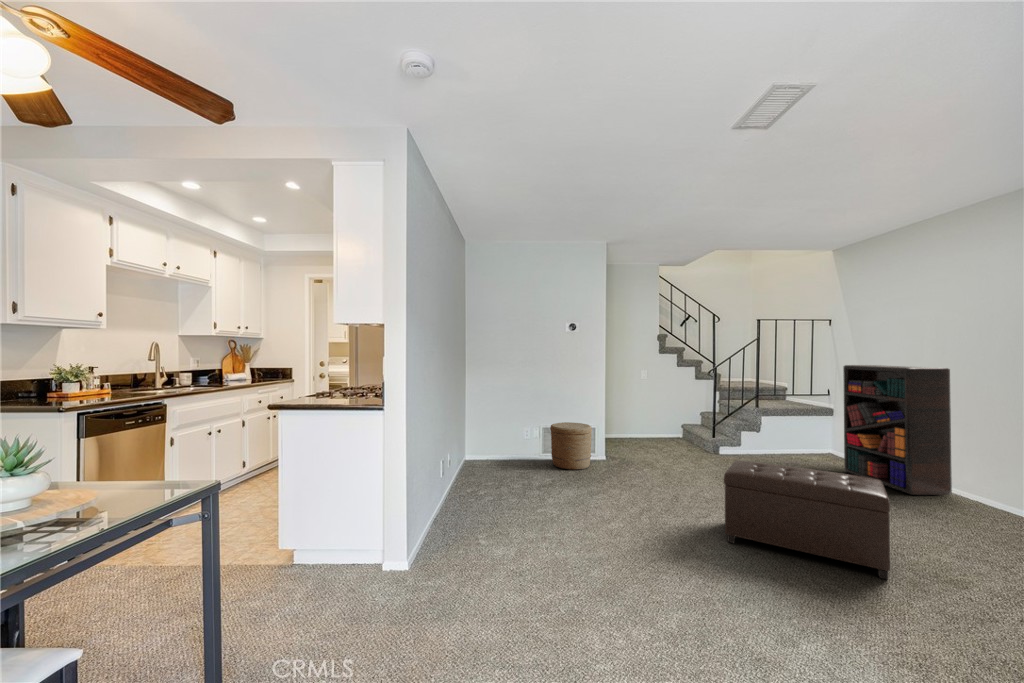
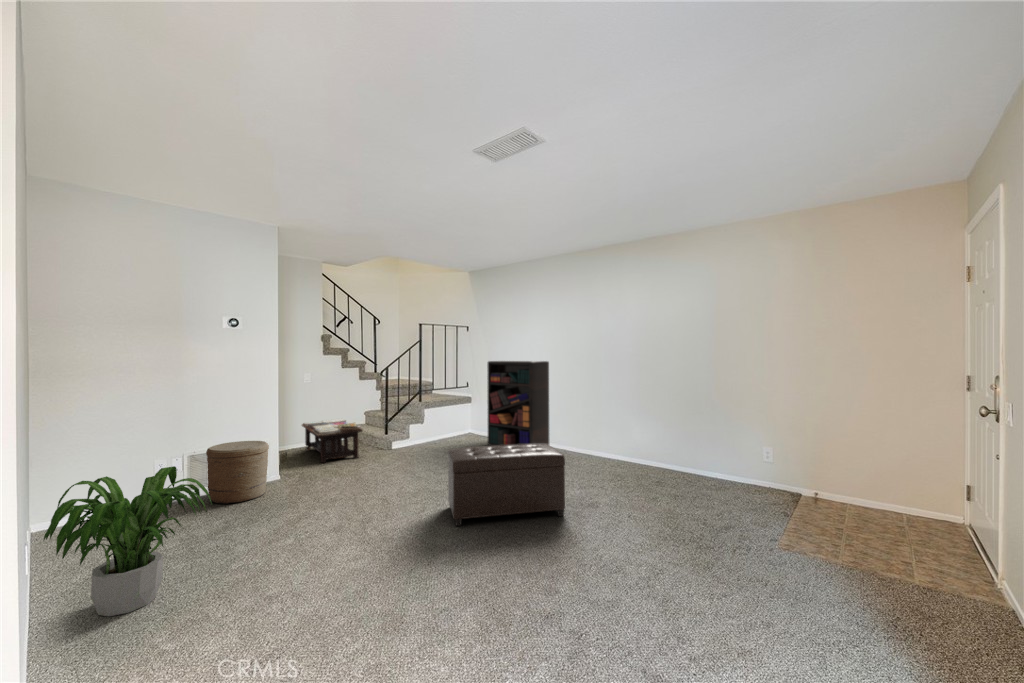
coffee table: none [637,415,684,455] -> present [302,419,362,463]
potted plant: none [443,431,520,517] -> present [43,466,211,616]

